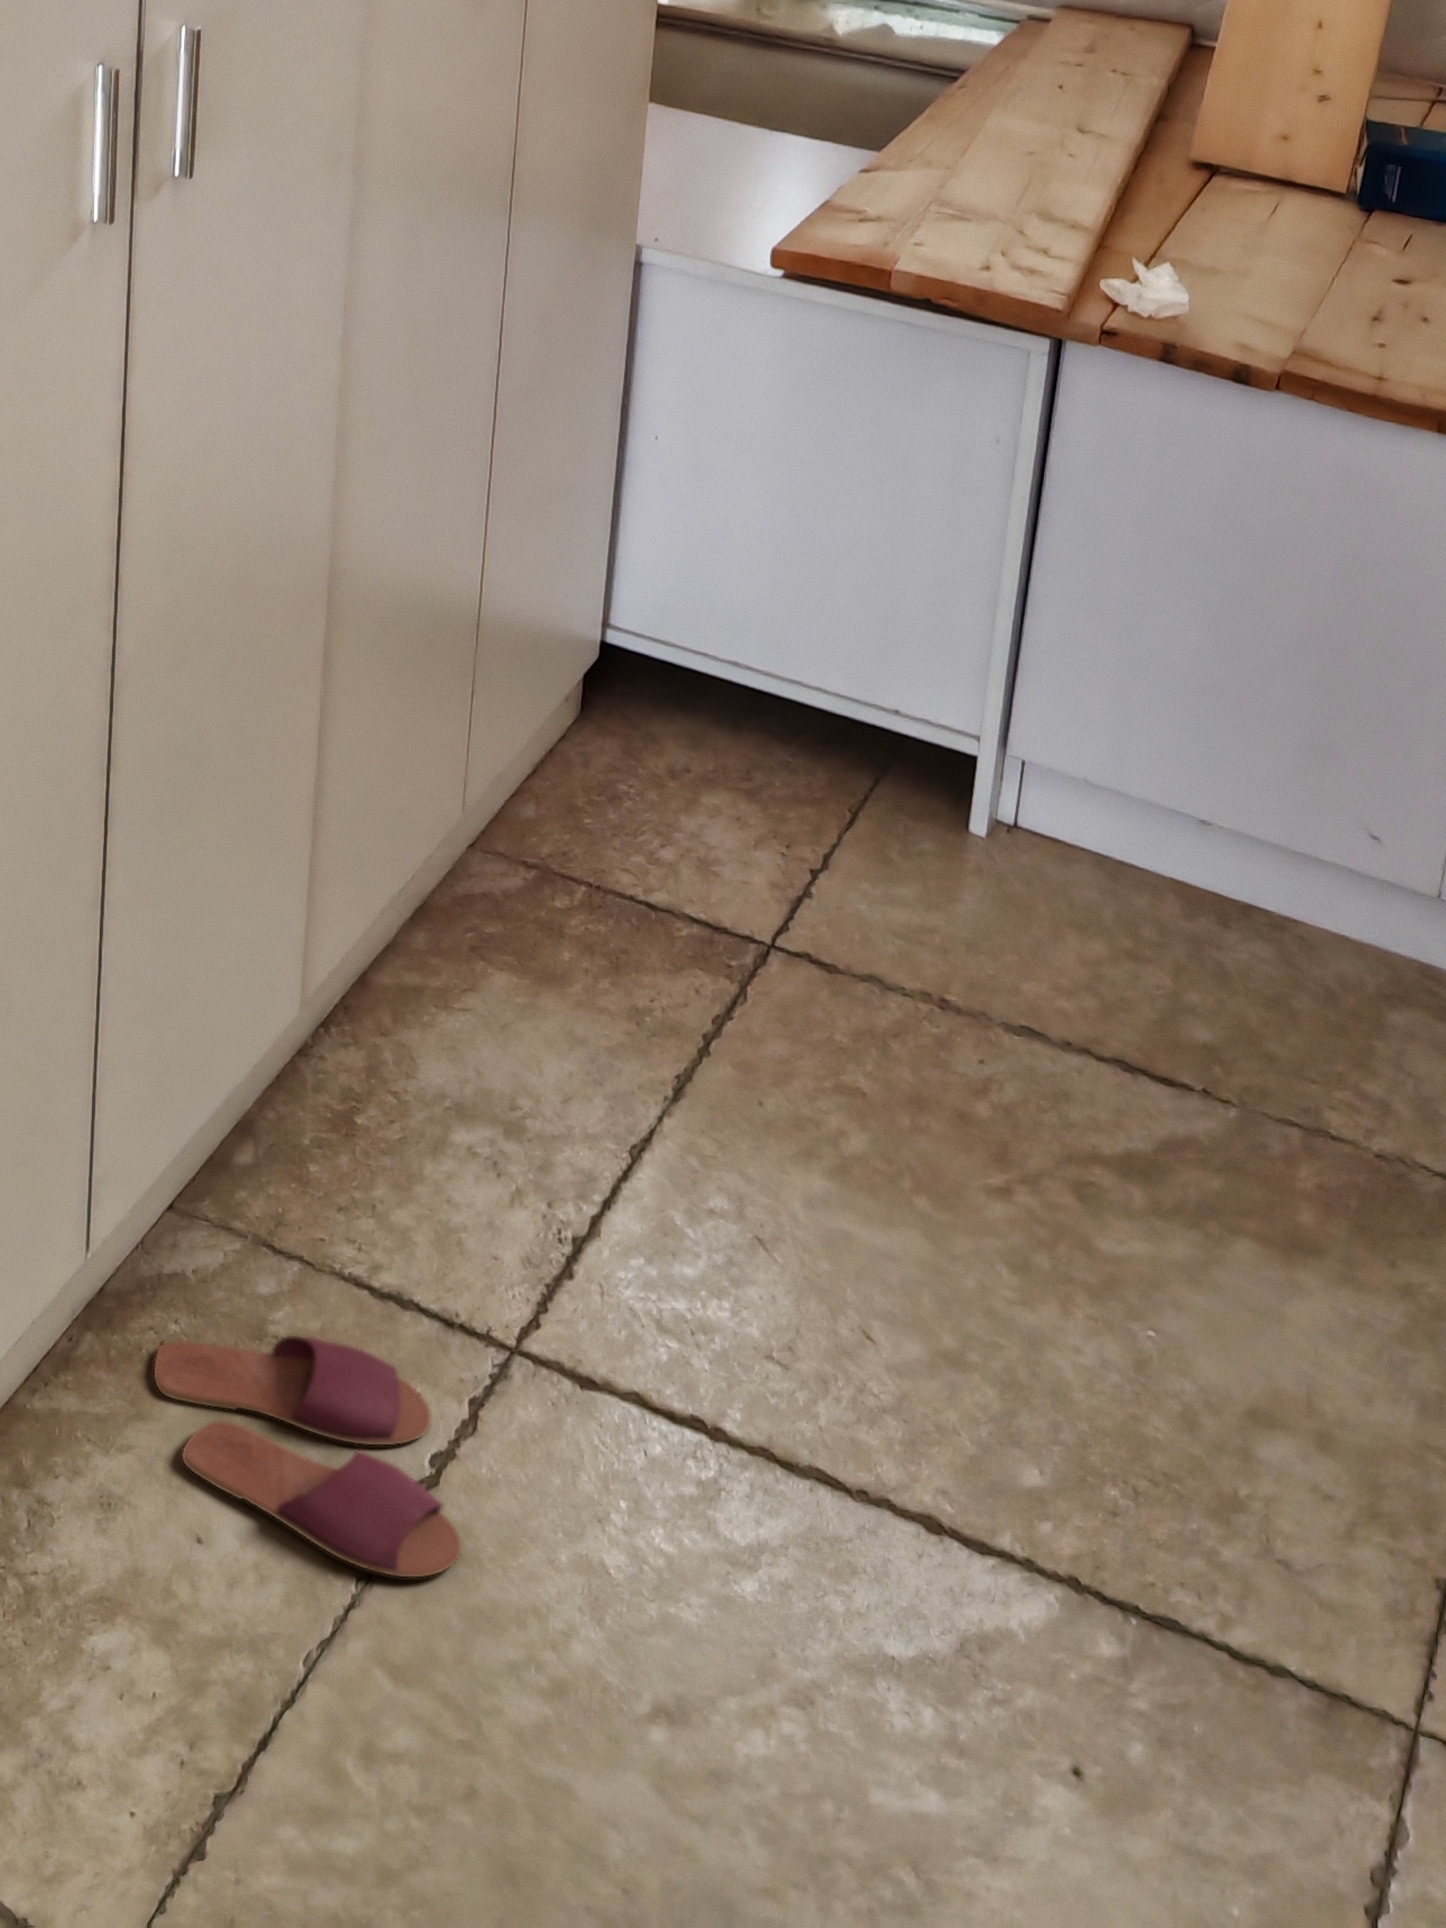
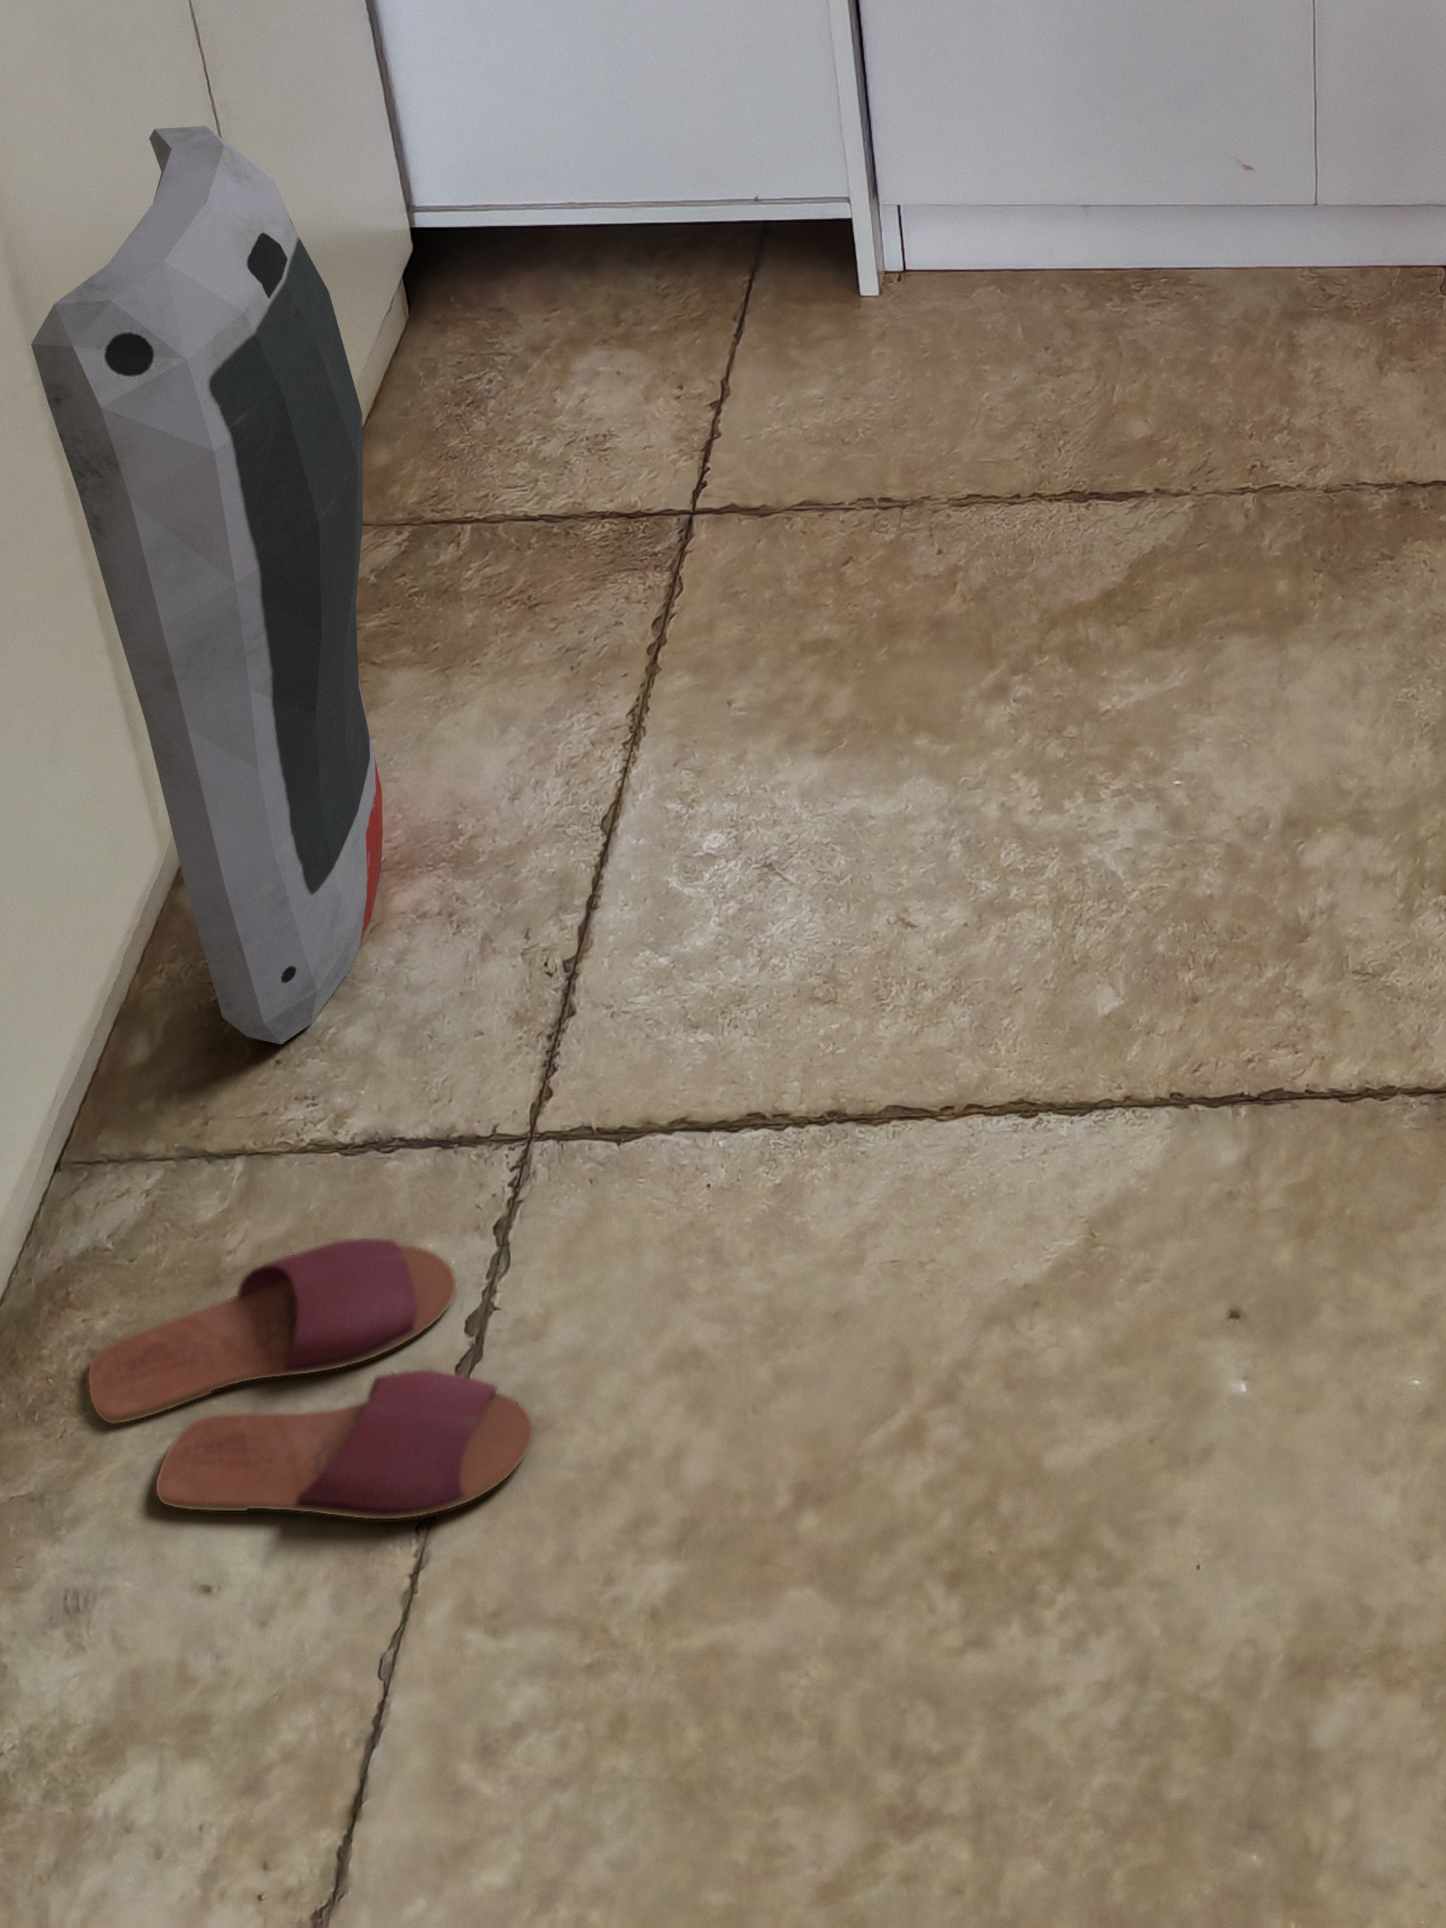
air purifier: none [313,442,546,1196] -> present [31,126,383,1044]

